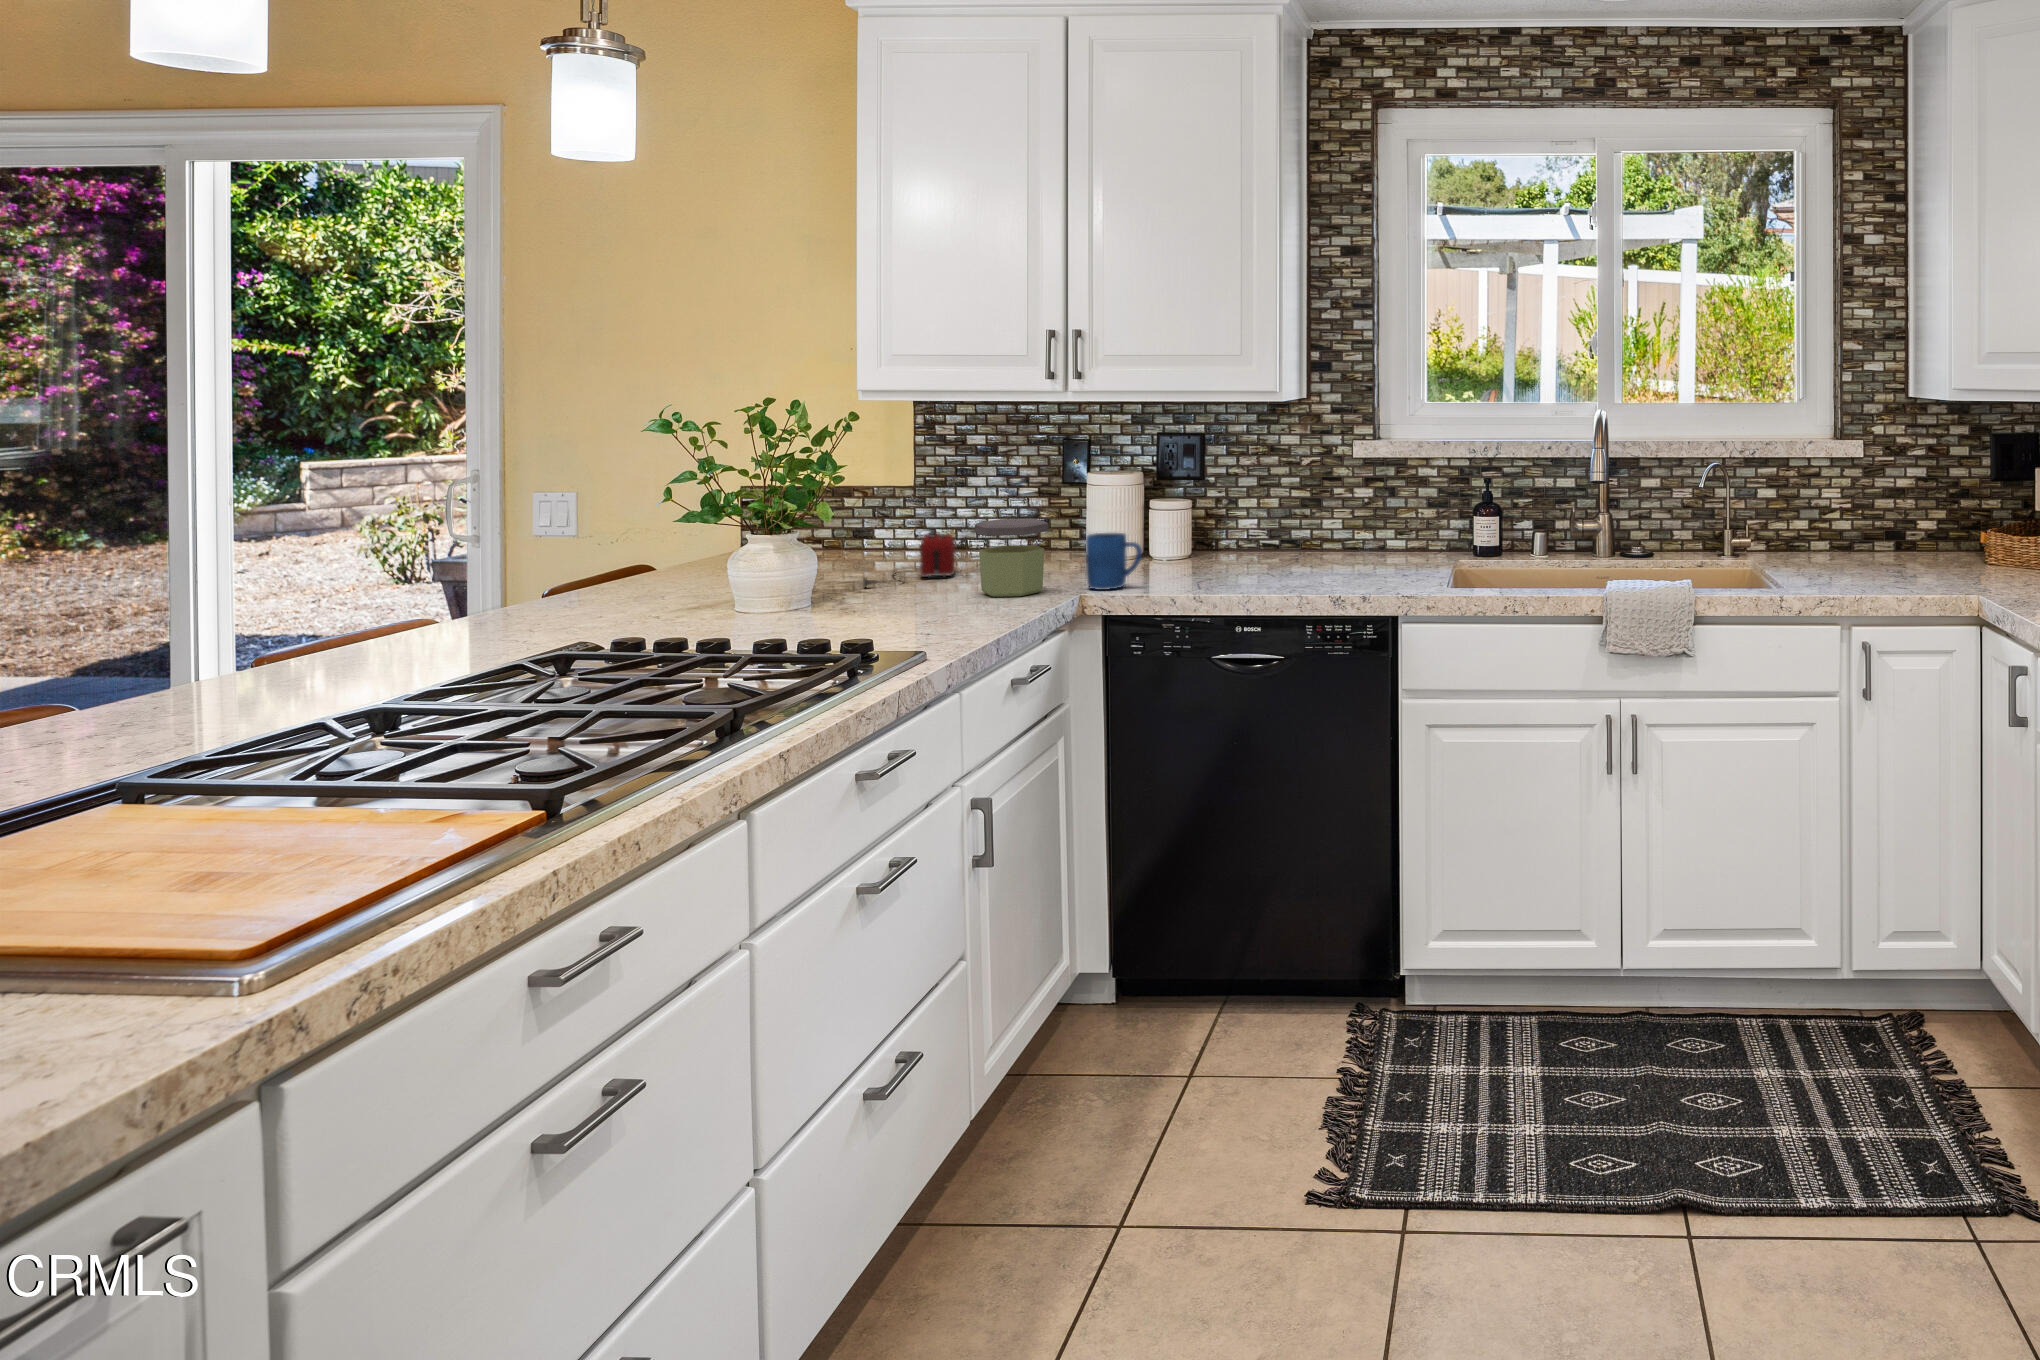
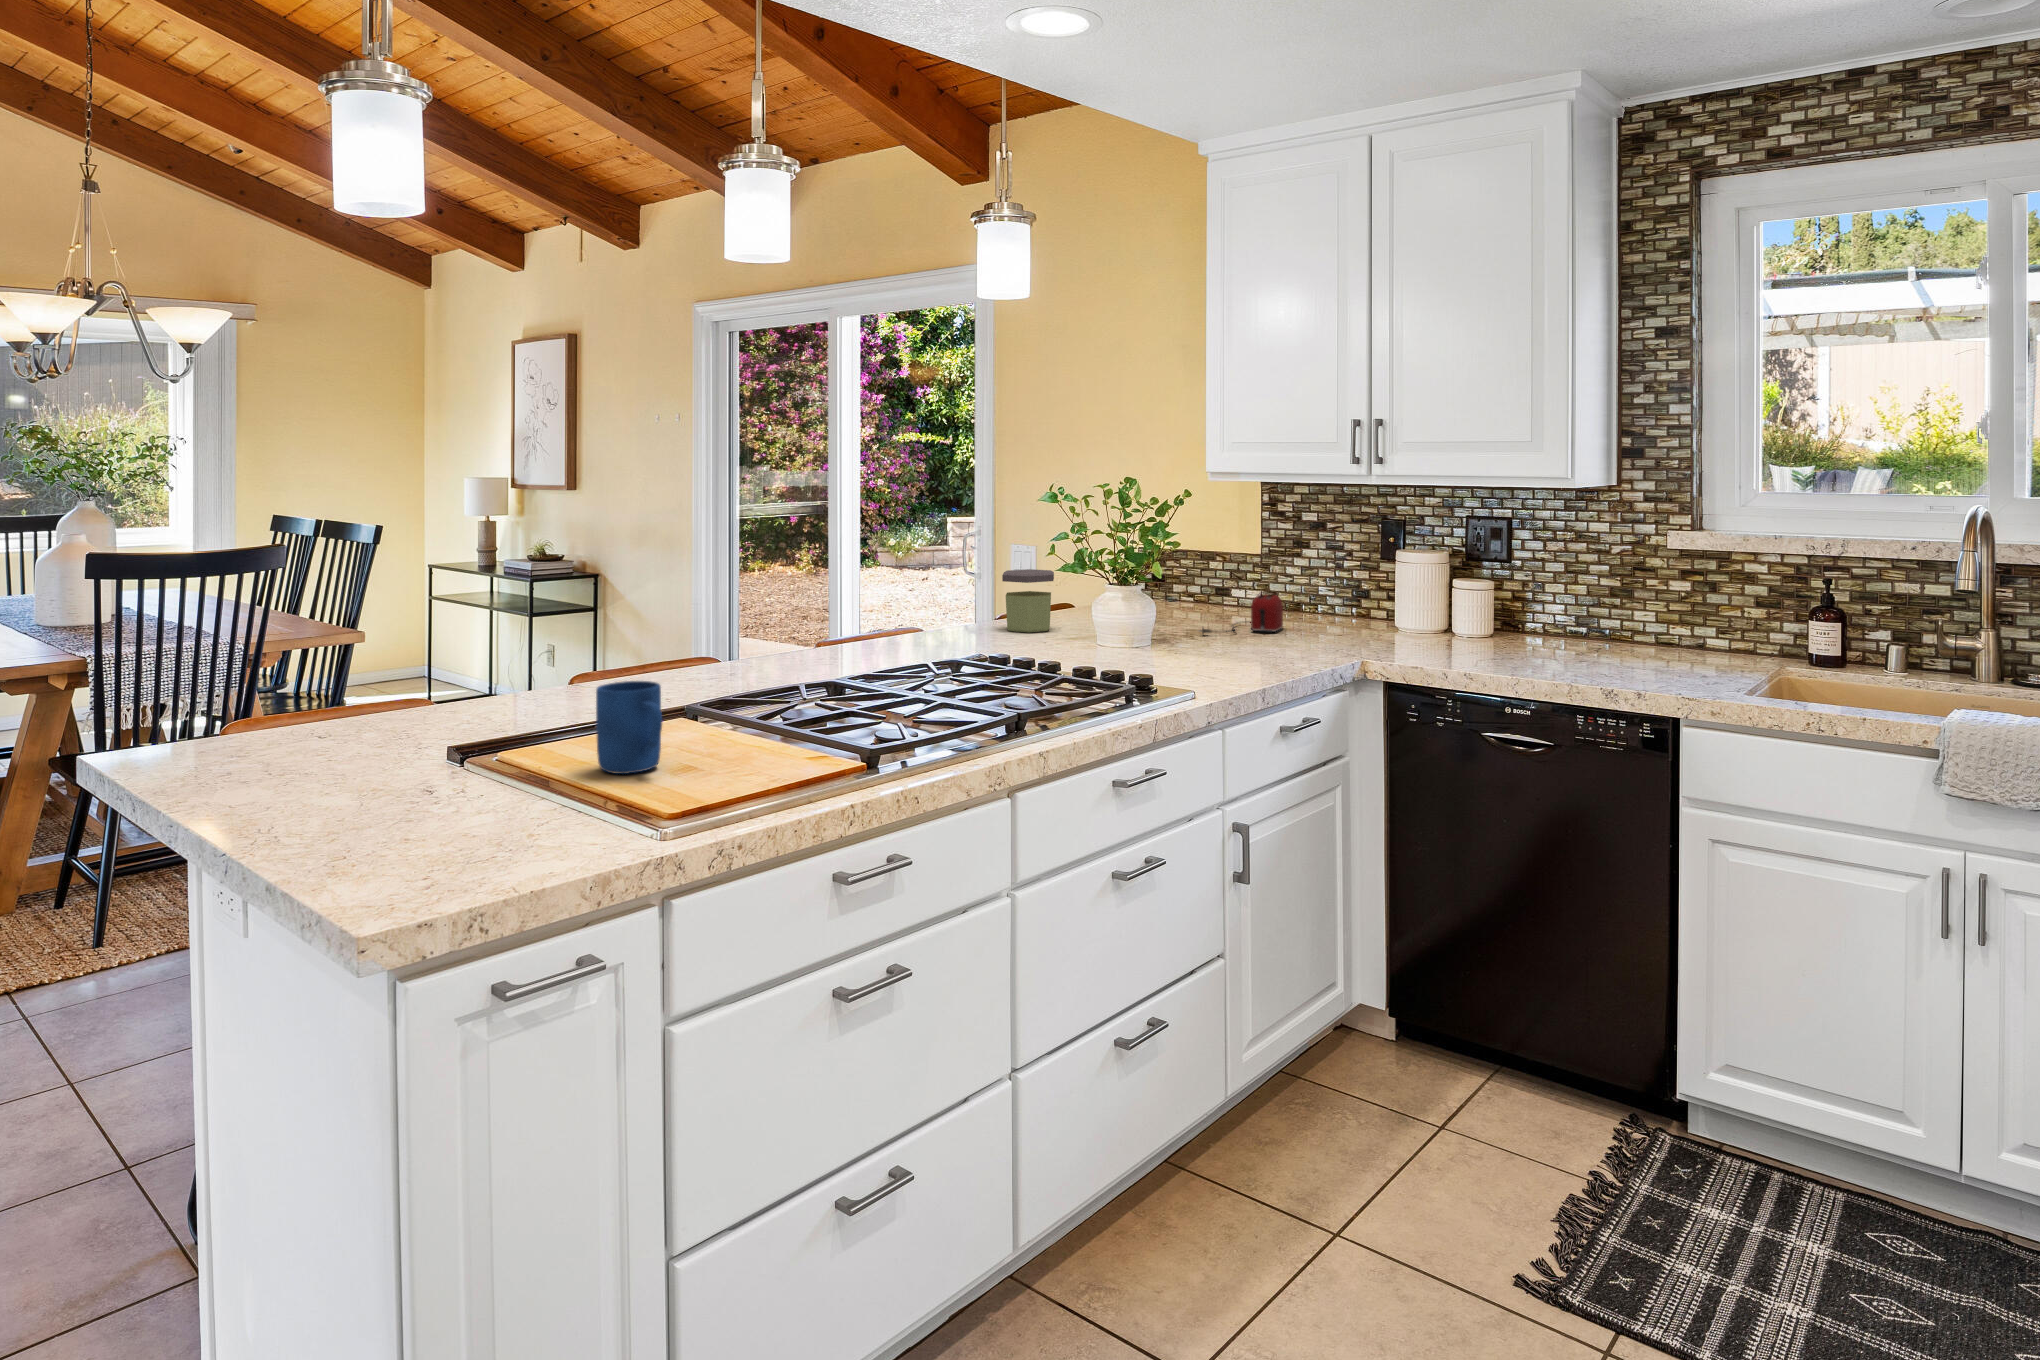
jar: present [975,519,1049,597] -> present [1002,569,1054,633]
mug: present [1086,533,1142,590] -> present [596,681,662,774]

